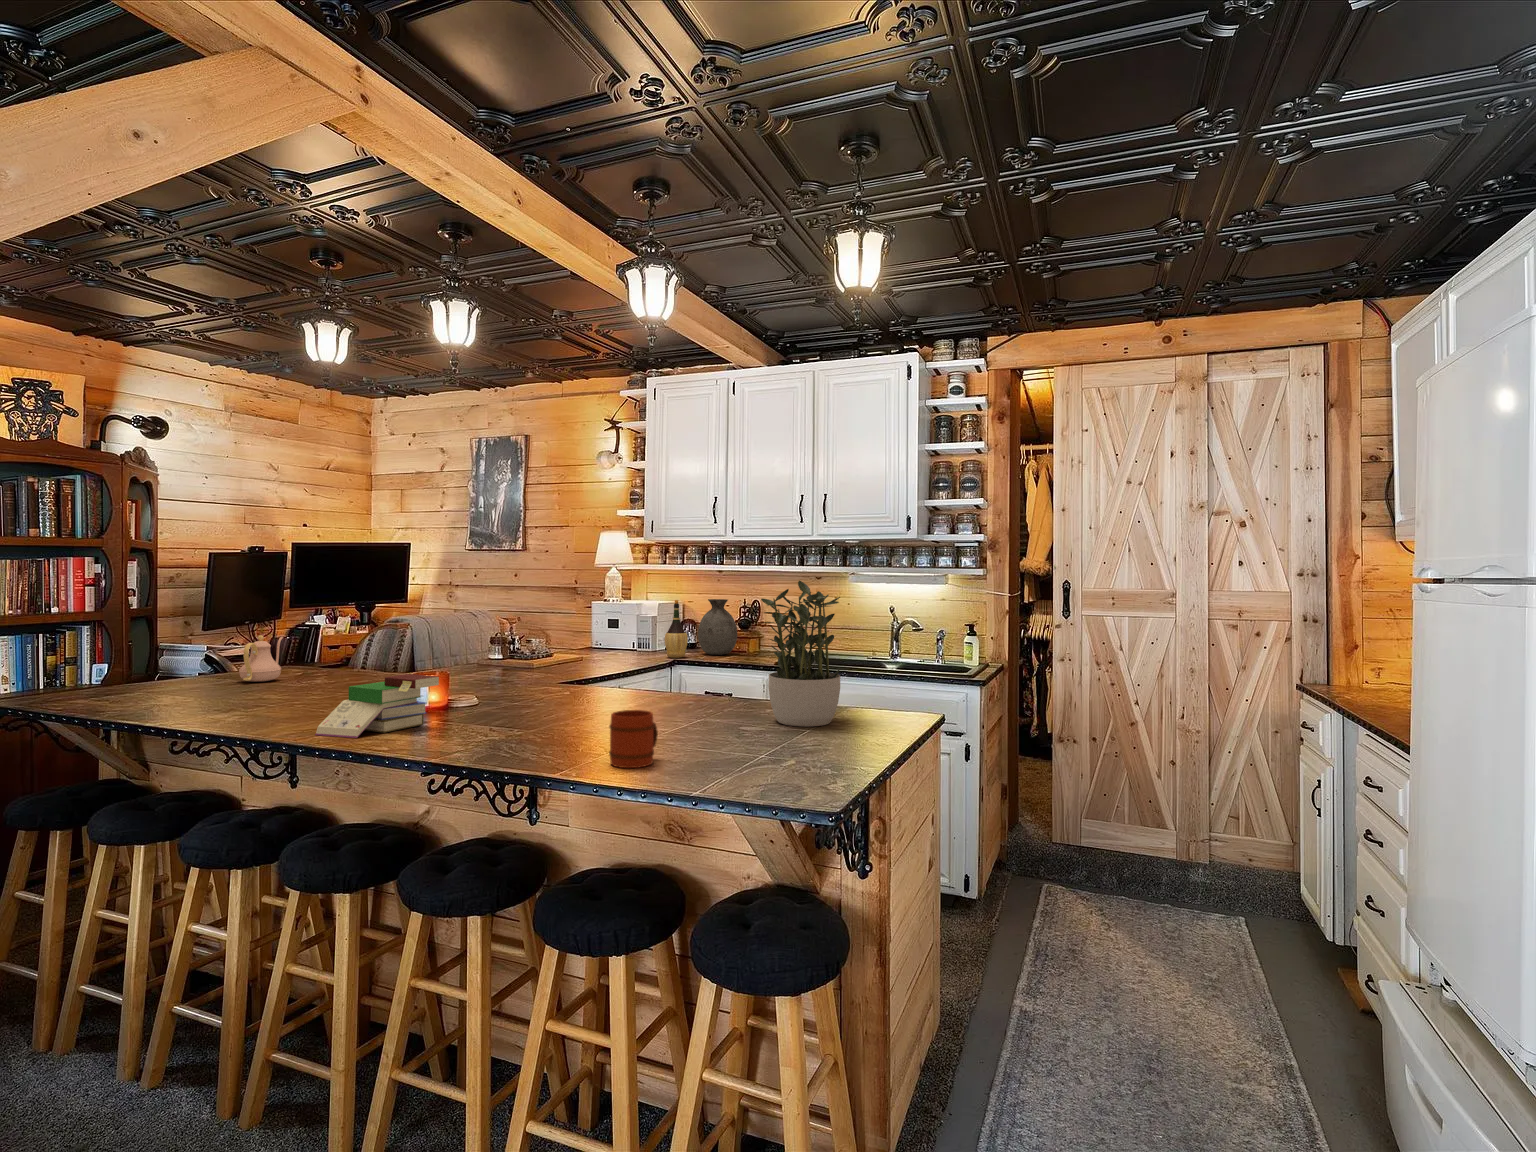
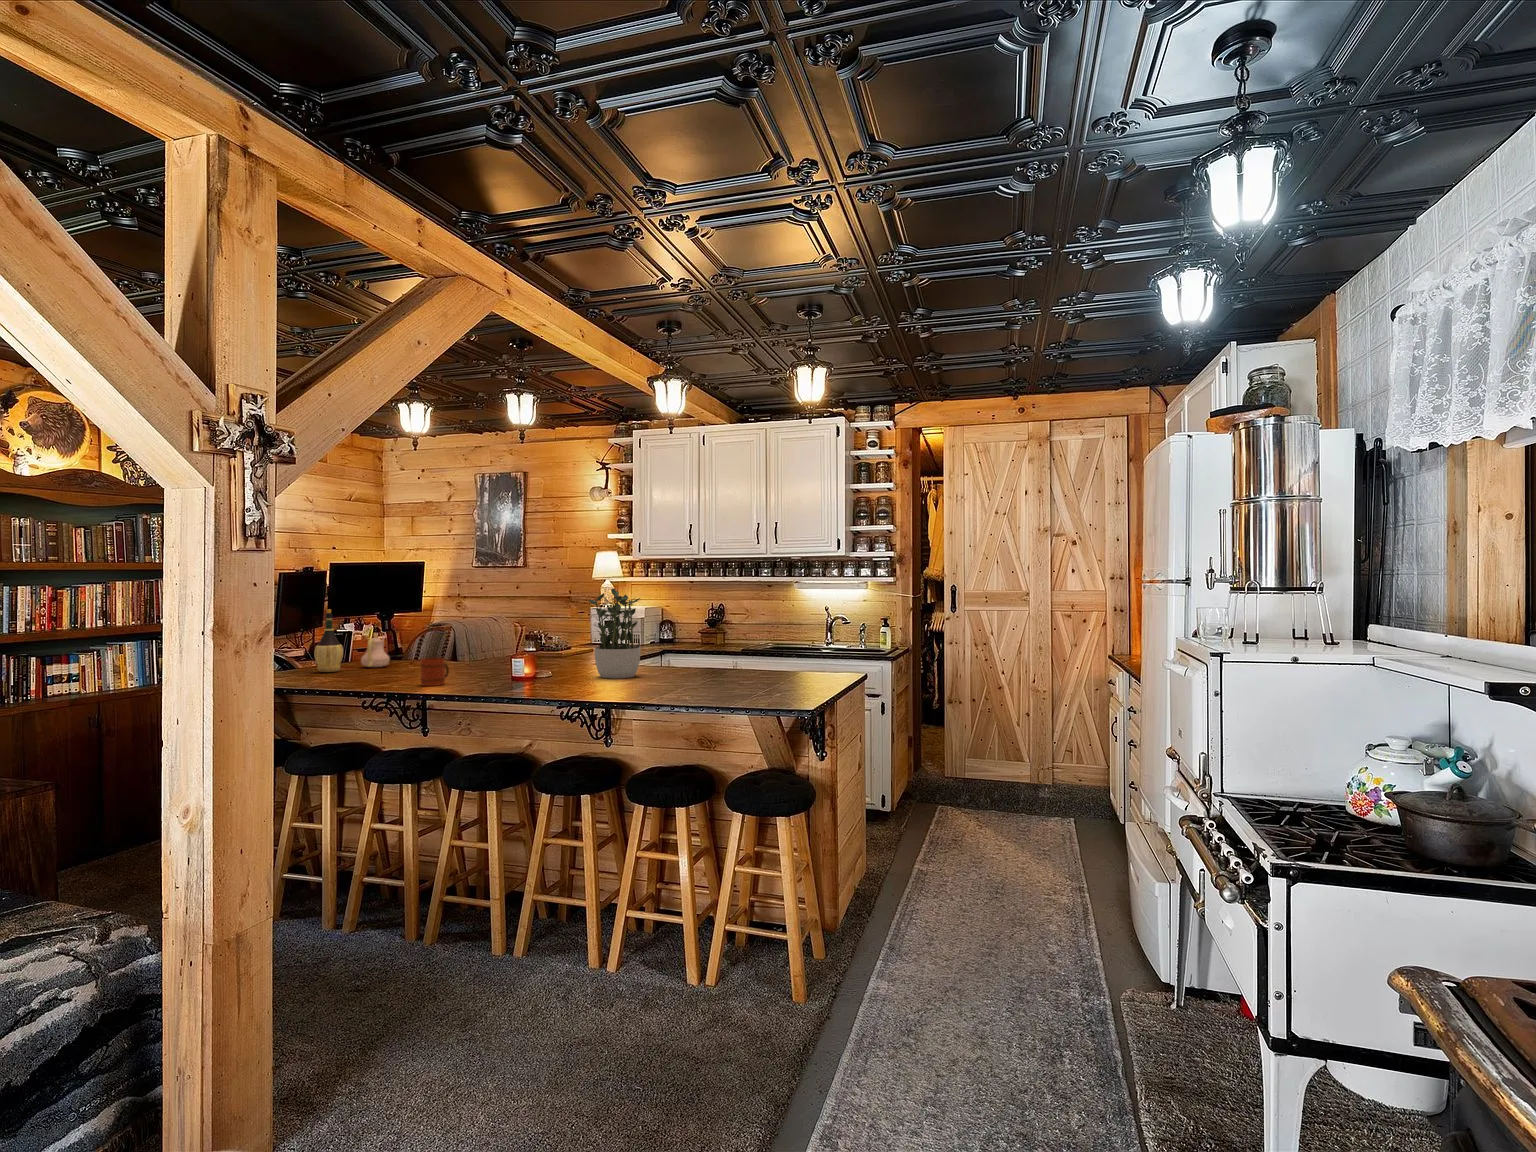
potted plant: present [761,581,840,726] -> present [589,588,641,678]
vase: present [698,599,737,655] -> none [678,603,709,646]
wine bottle: present [665,600,688,658] -> present [314,609,343,672]
book: present [315,674,439,738] -> none [478,652,550,691]
mug: present [609,710,658,768] -> present [420,658,449,686]

